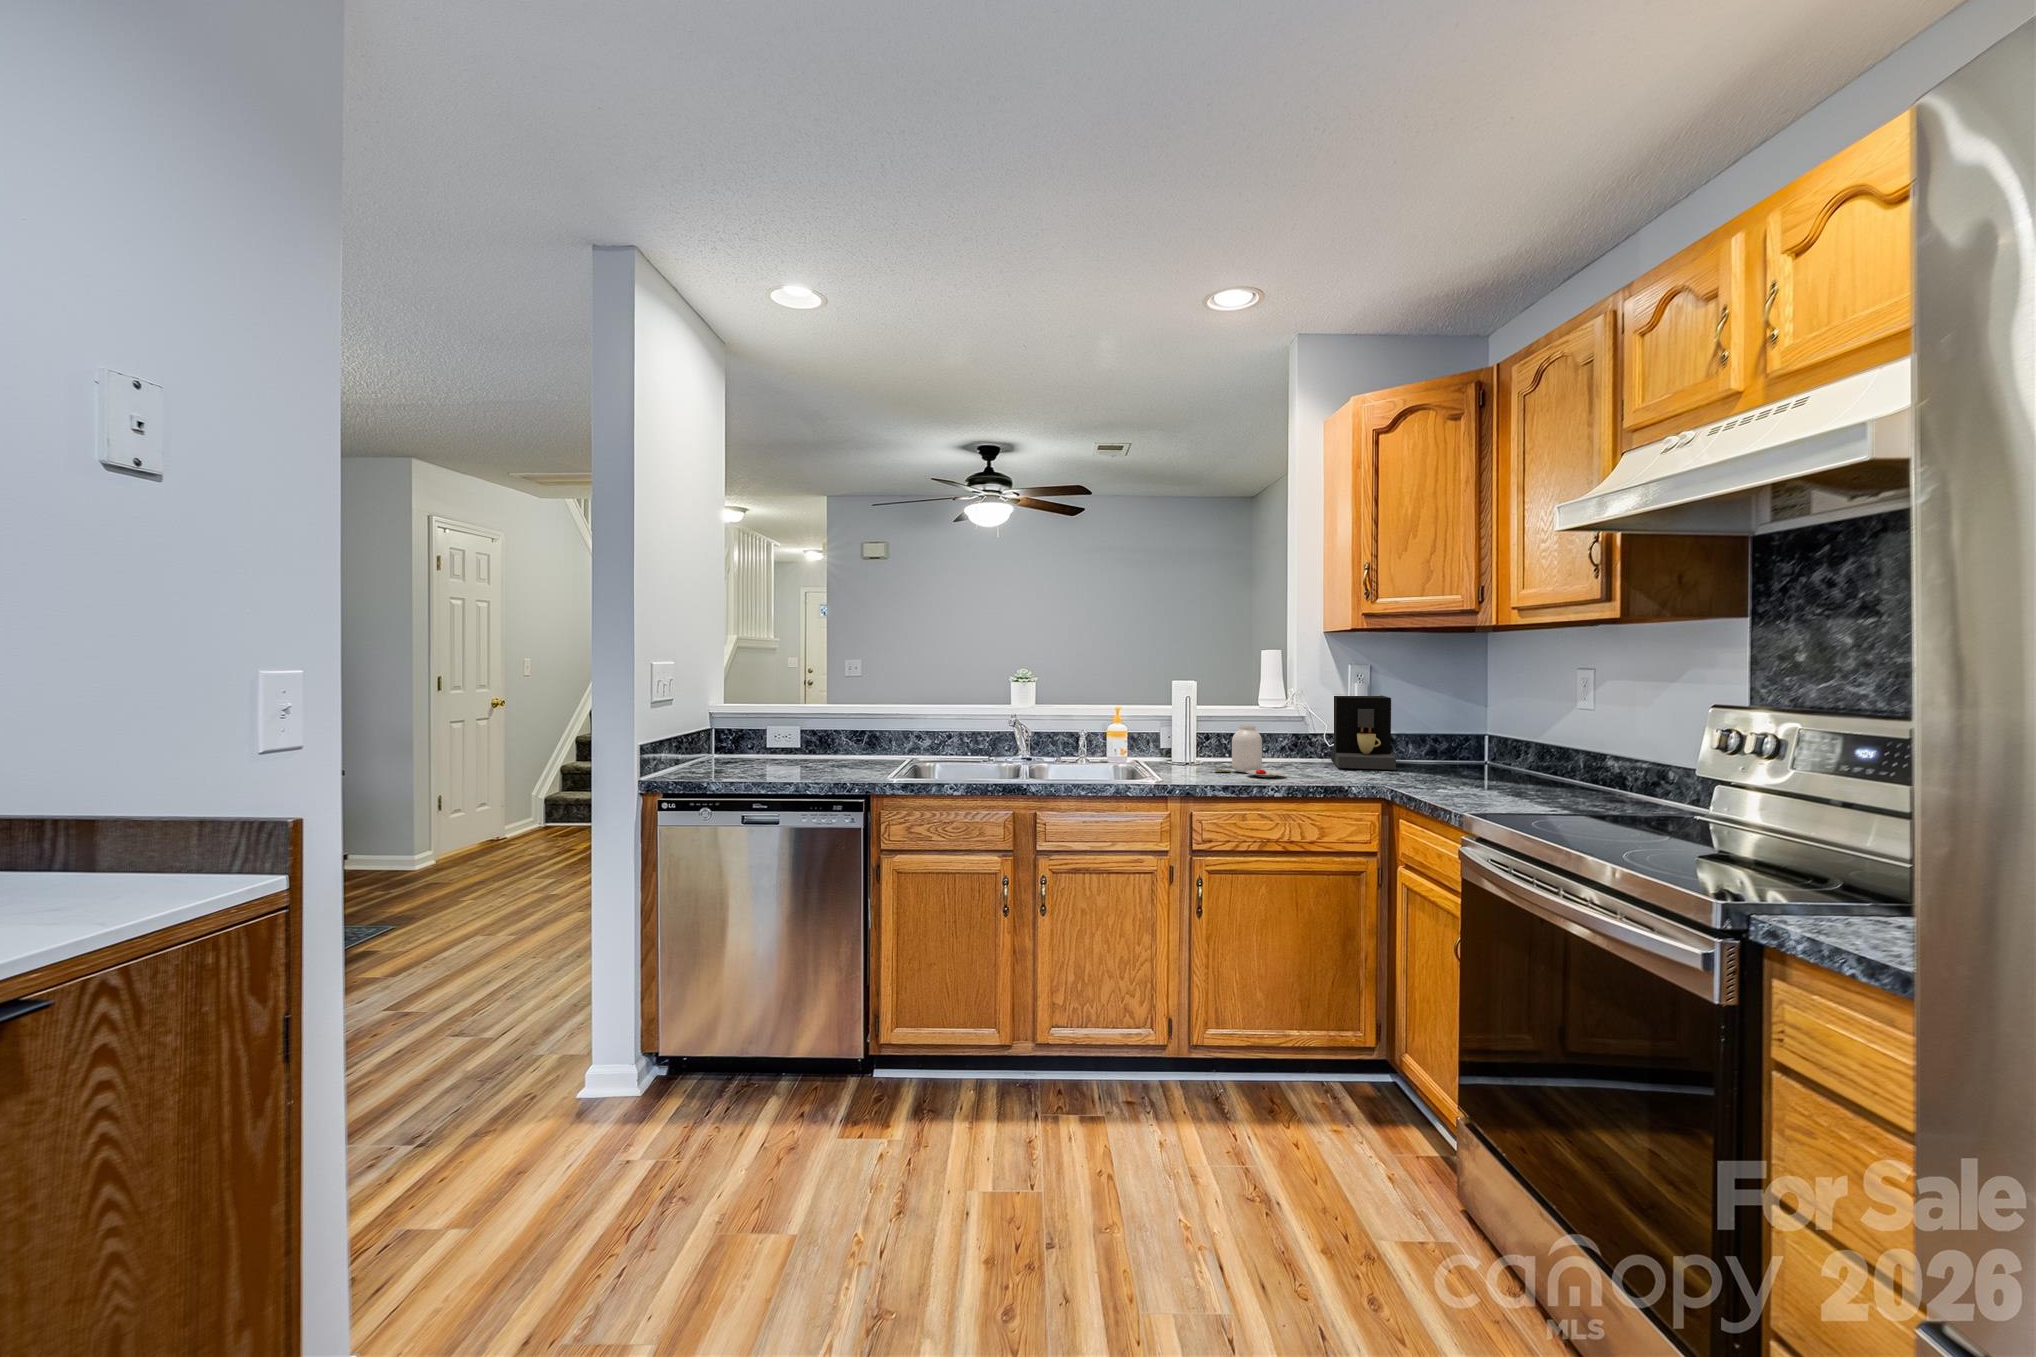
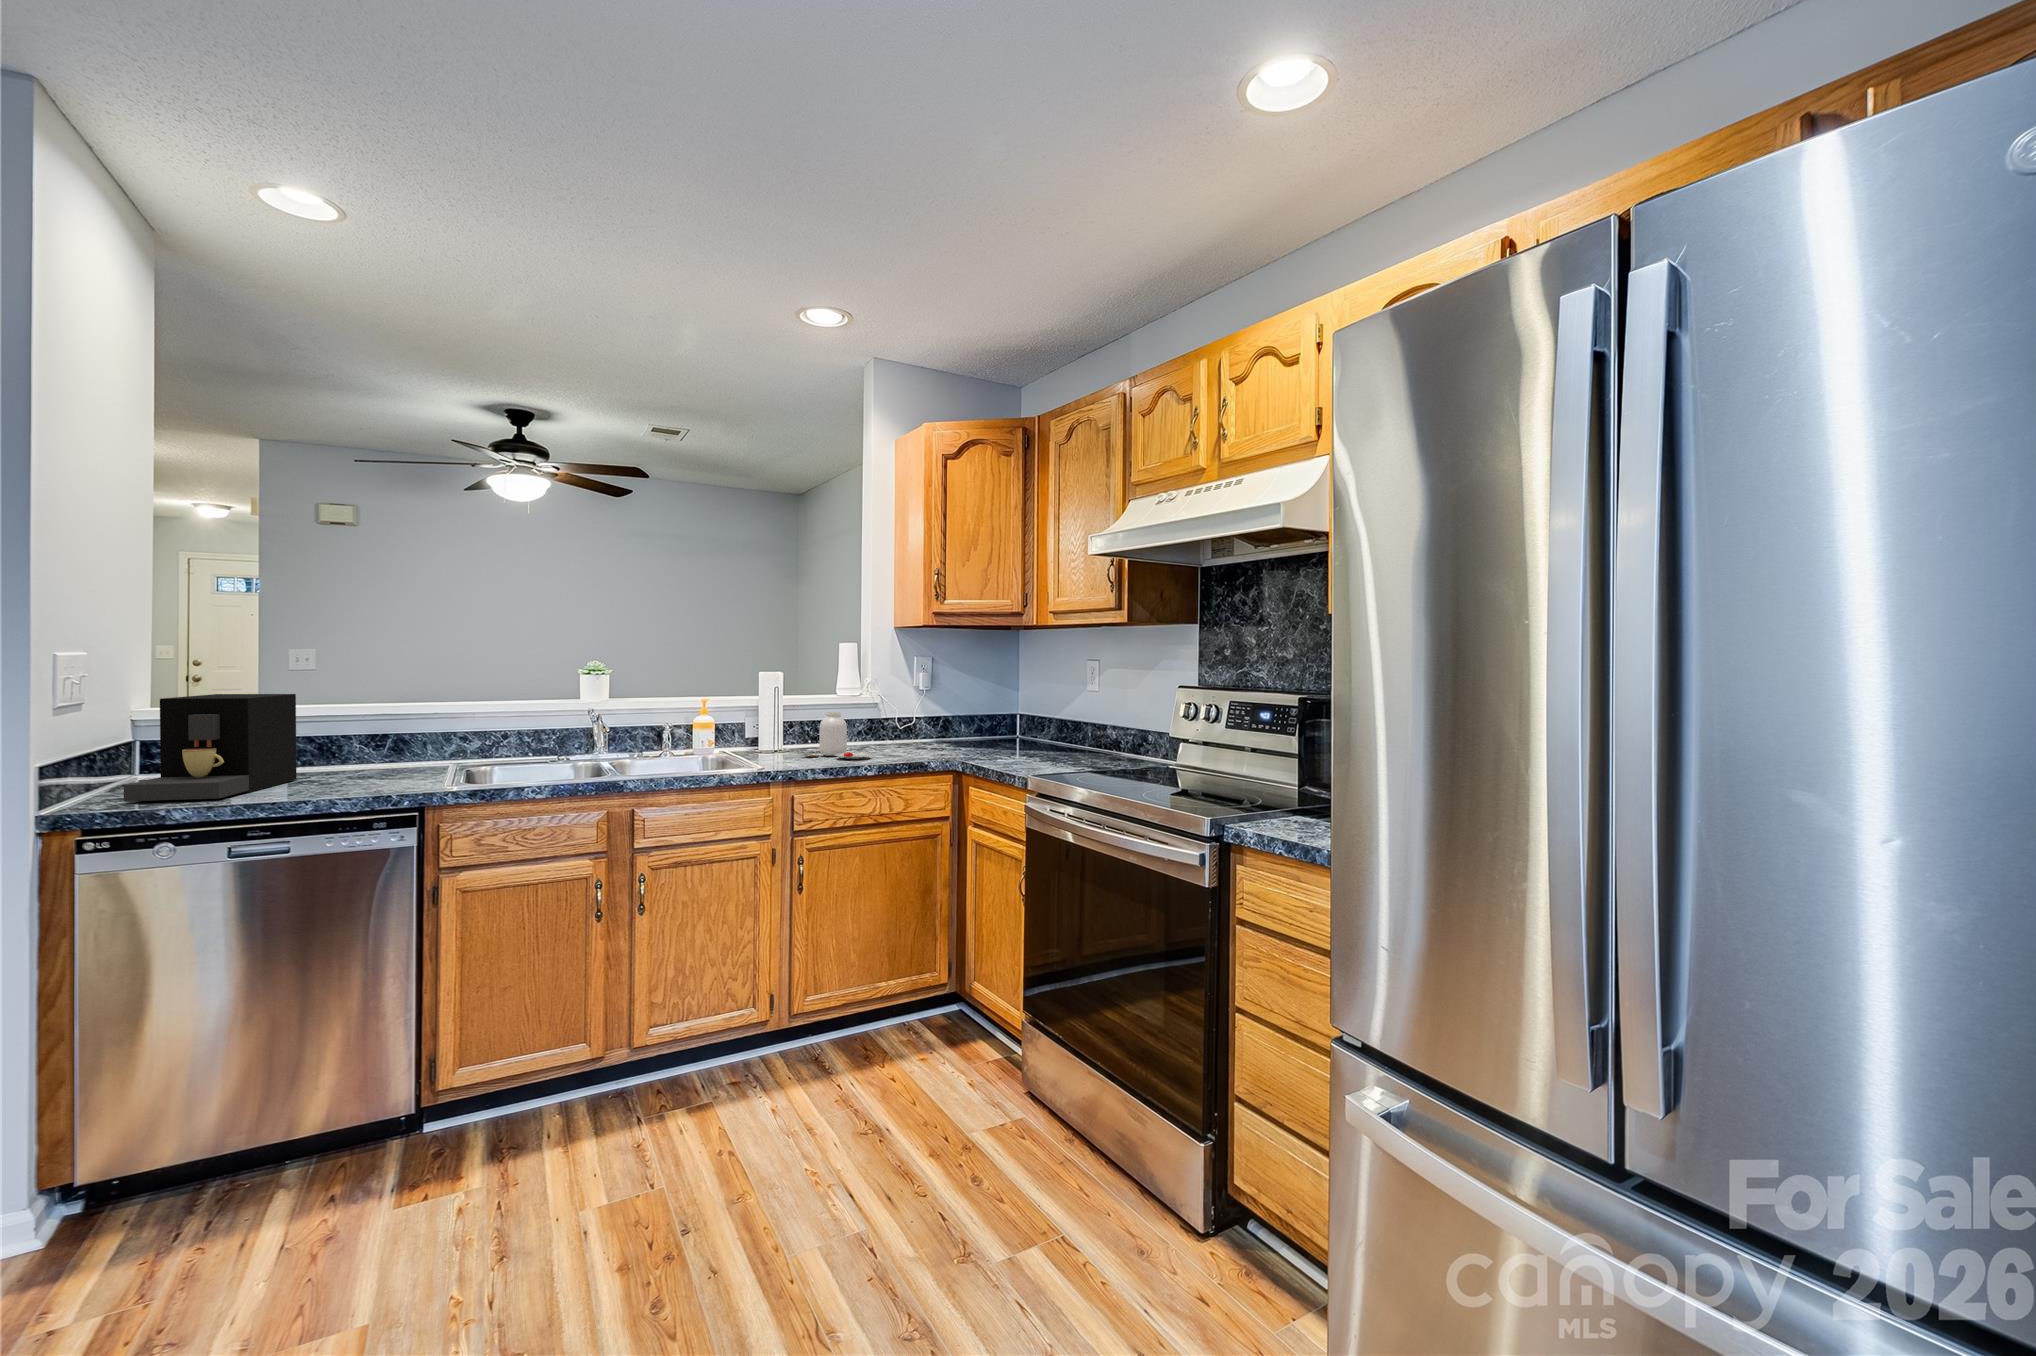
coffee maker: present [1331,696,1396,770] -> present [124,694,296,801]

